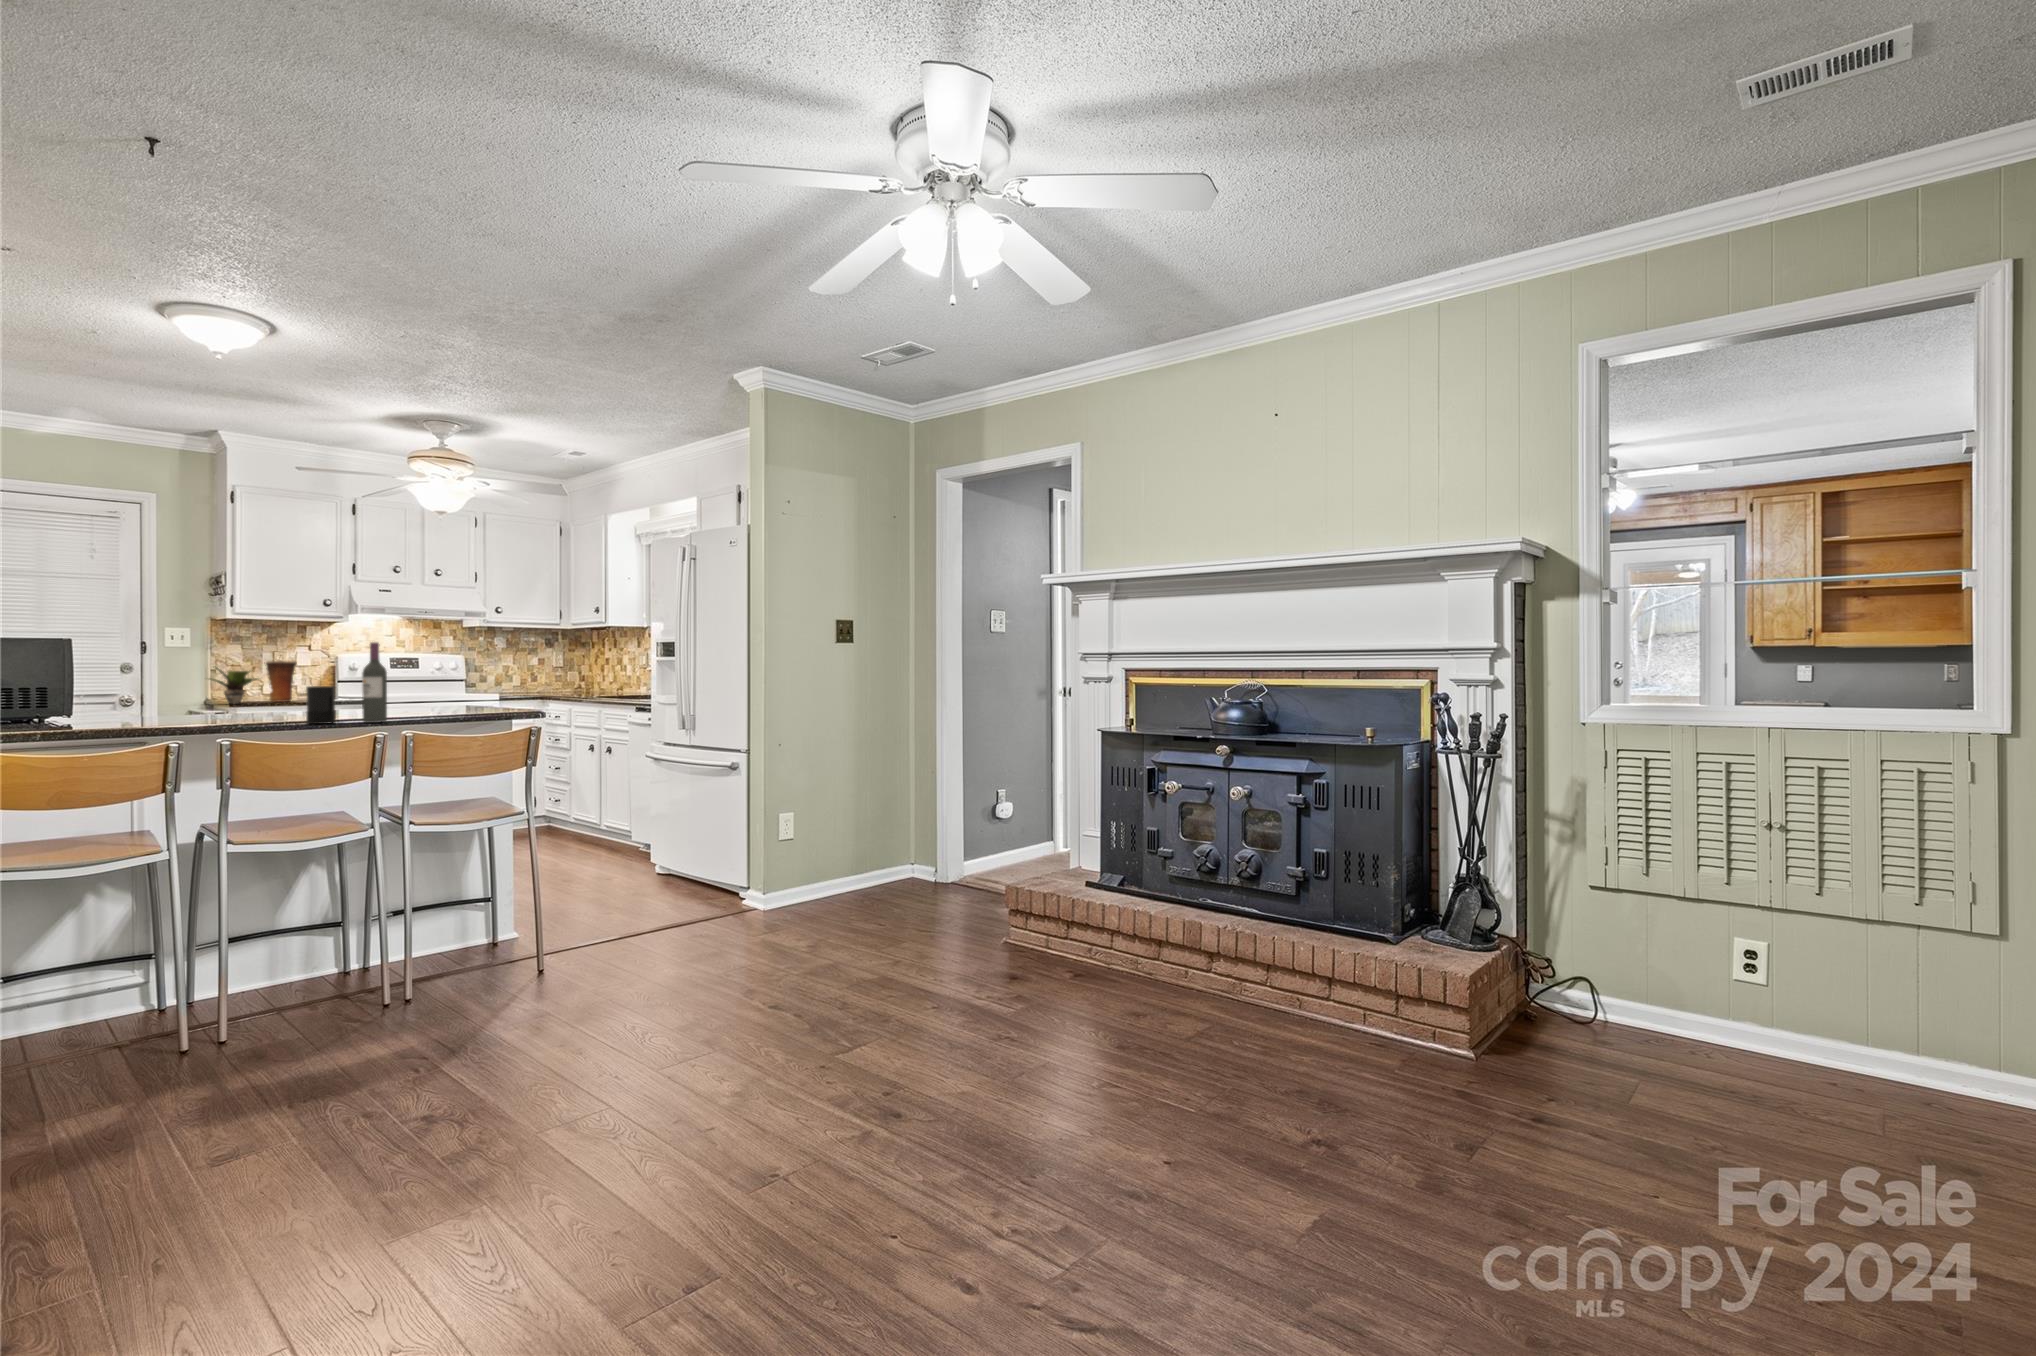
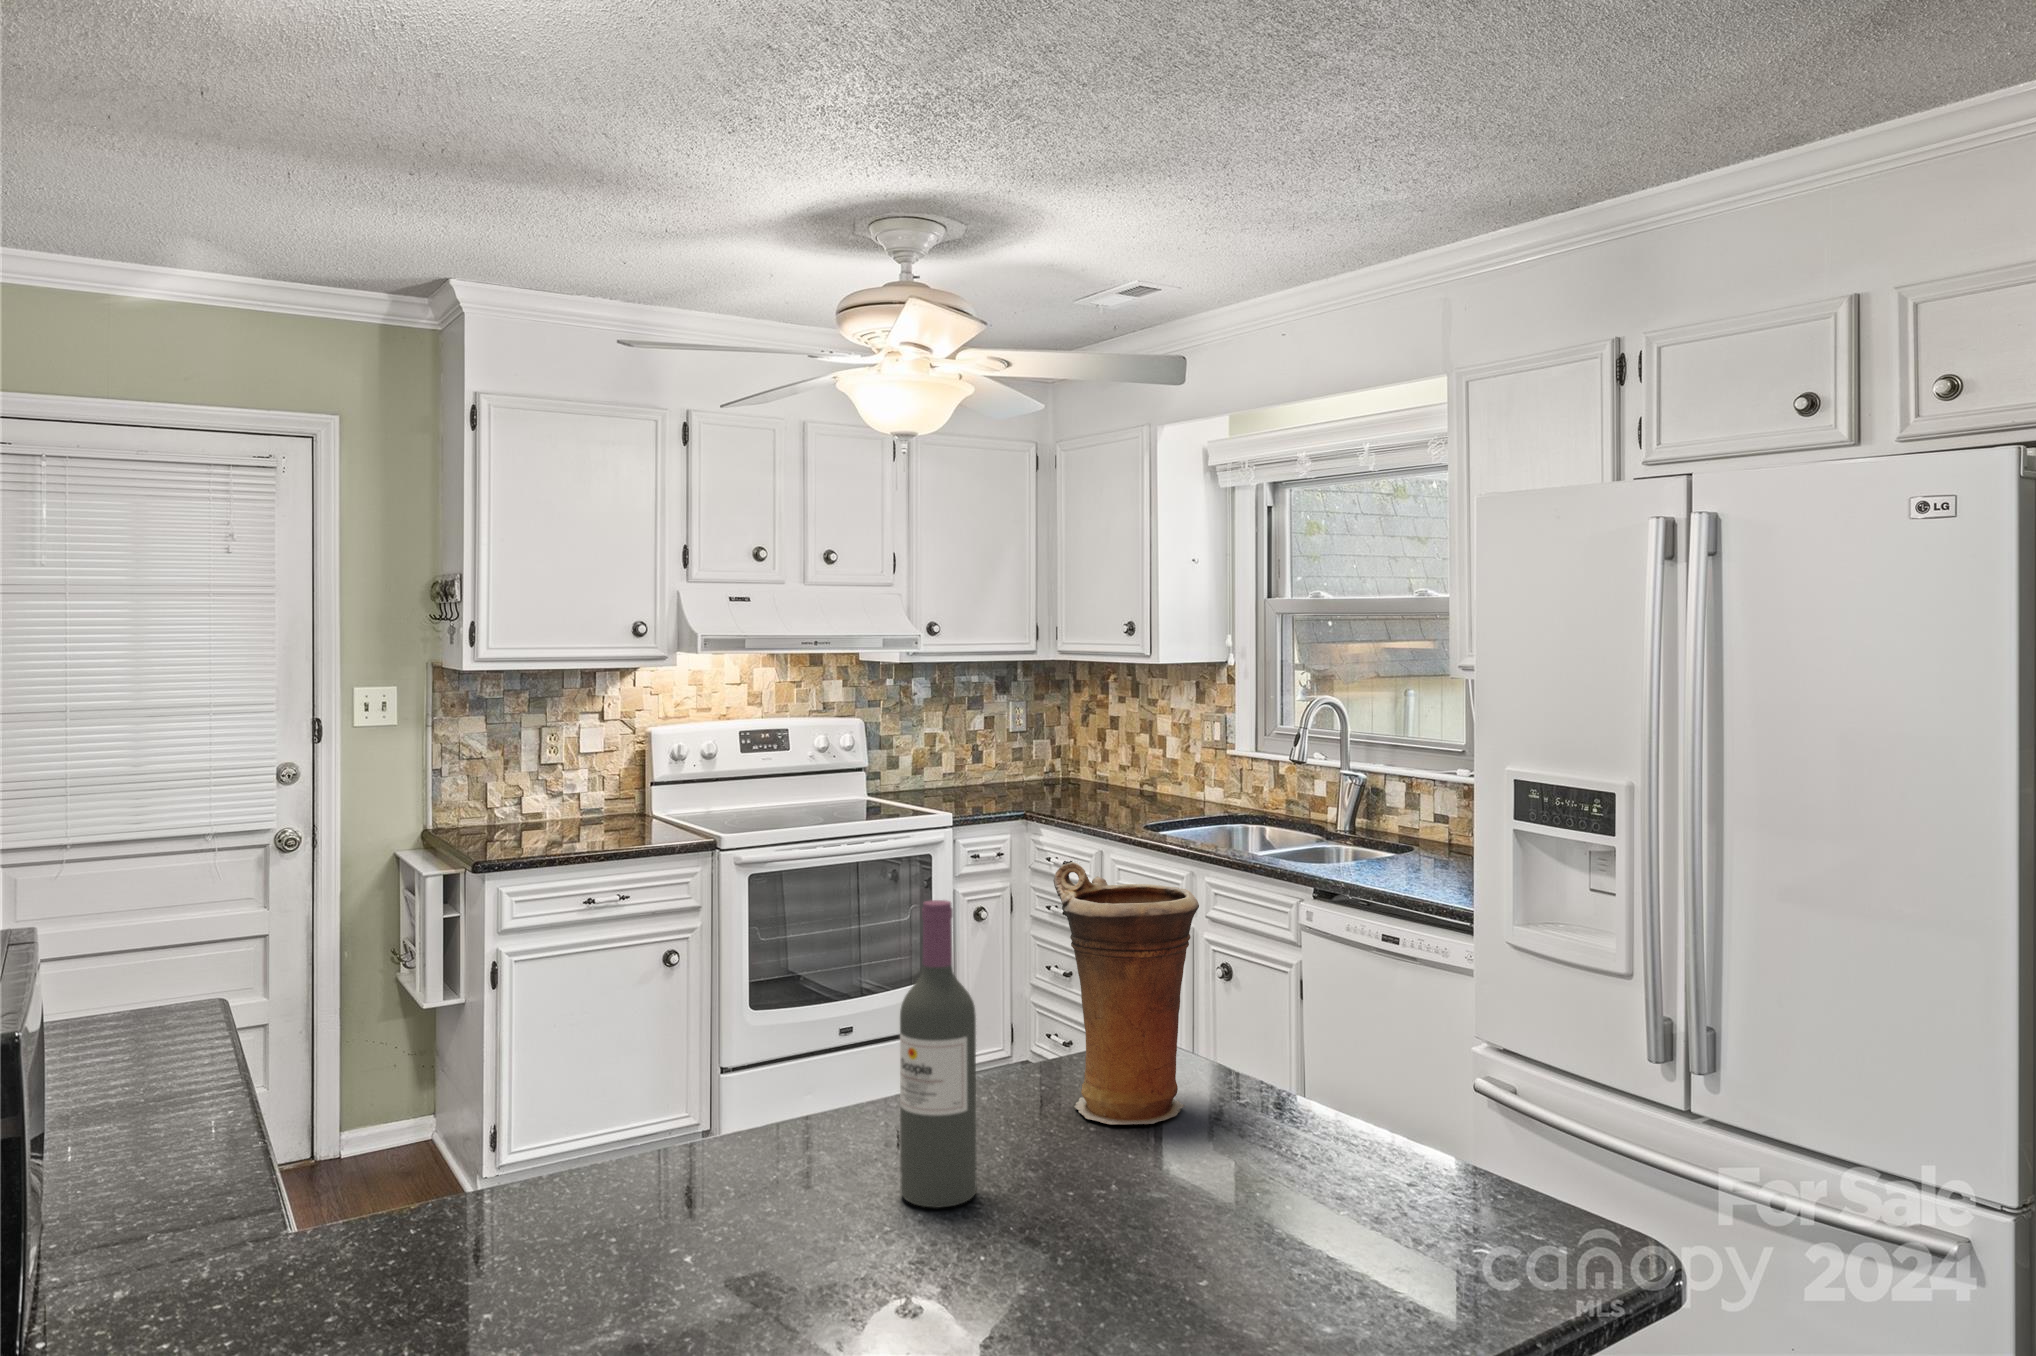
vase: present [266,660,296,702] -> present [1053,862,1199,1125]
potted plant: present [210,667,258,704] -> none [423,765,526,841]
candle: present [306,686,336,724] -> none [712,1054,814,1216]

